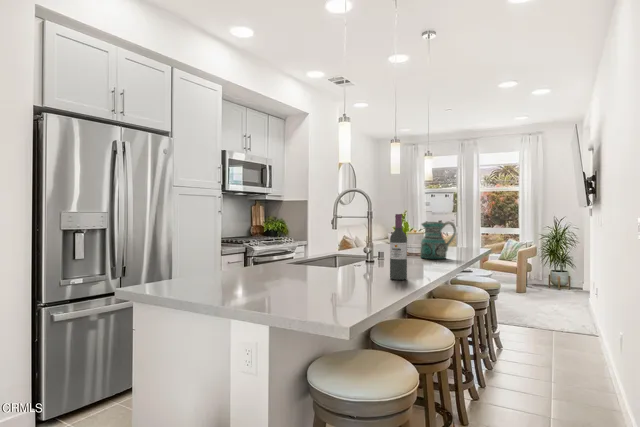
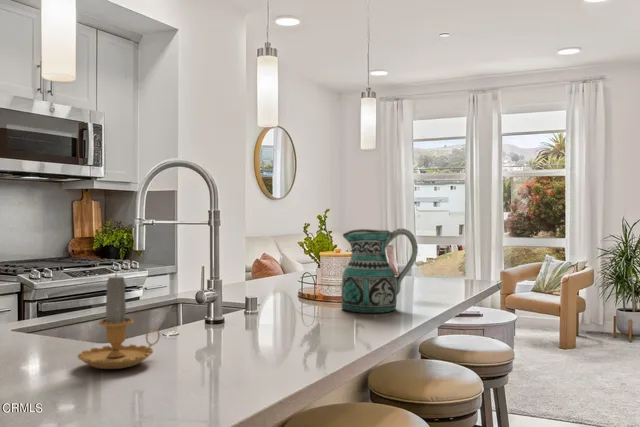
wine bottle: present [390,214,407,280] -> none [169,209,218,403]
candle: none [343,237,370,273] -> present [78,274,160,369]

